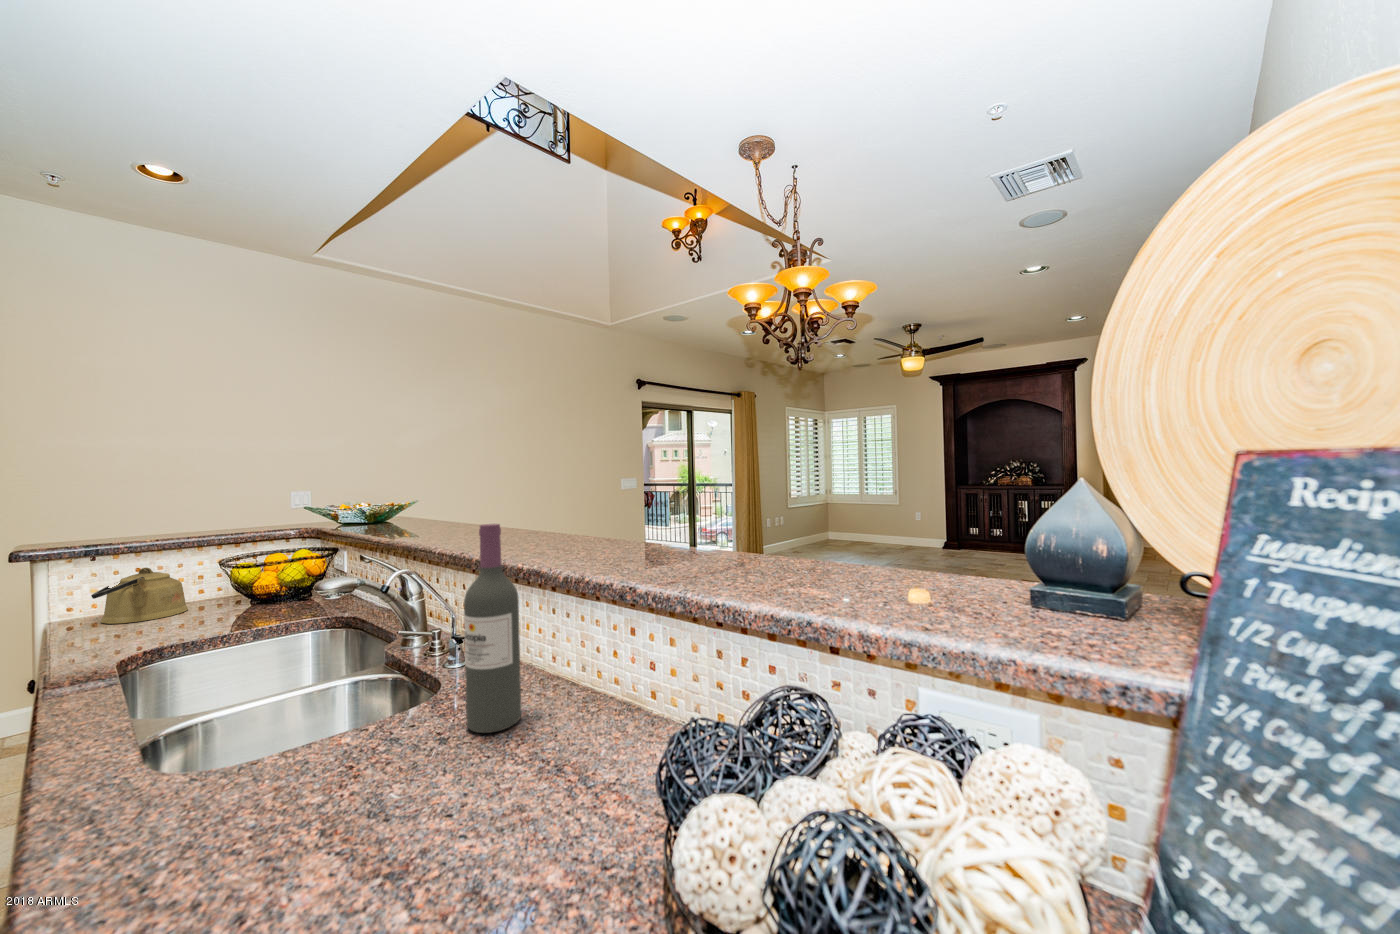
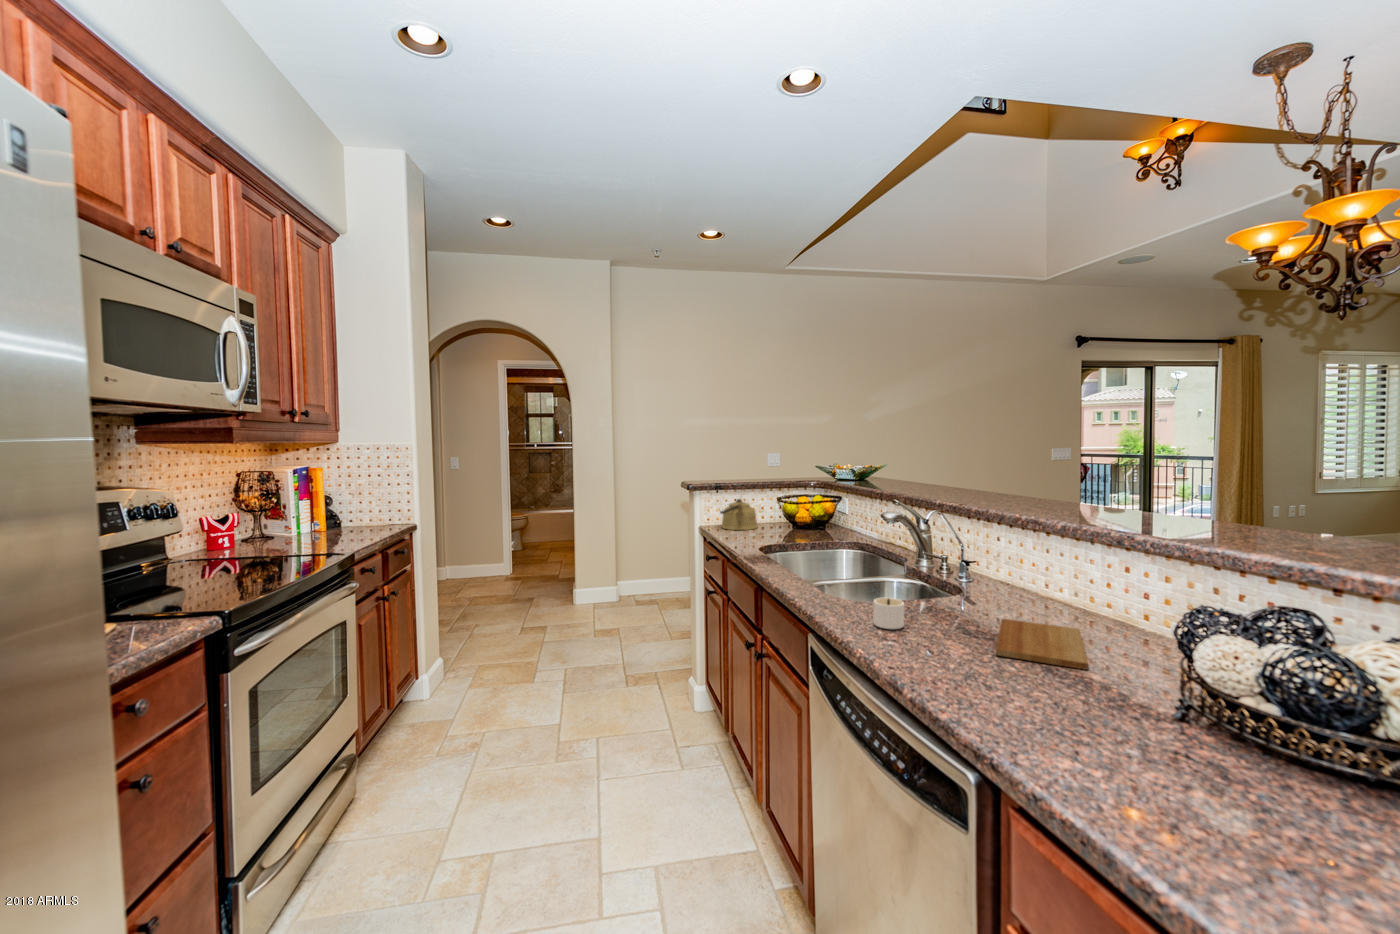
wine bottle: present [464,524,521,733] -> none [998,488,1036,616]
cutting board: none [376,745,567,891] -> present [996,619,1088,670]
candle: none [134,782,227,876] -> present [873,598,904,629]

